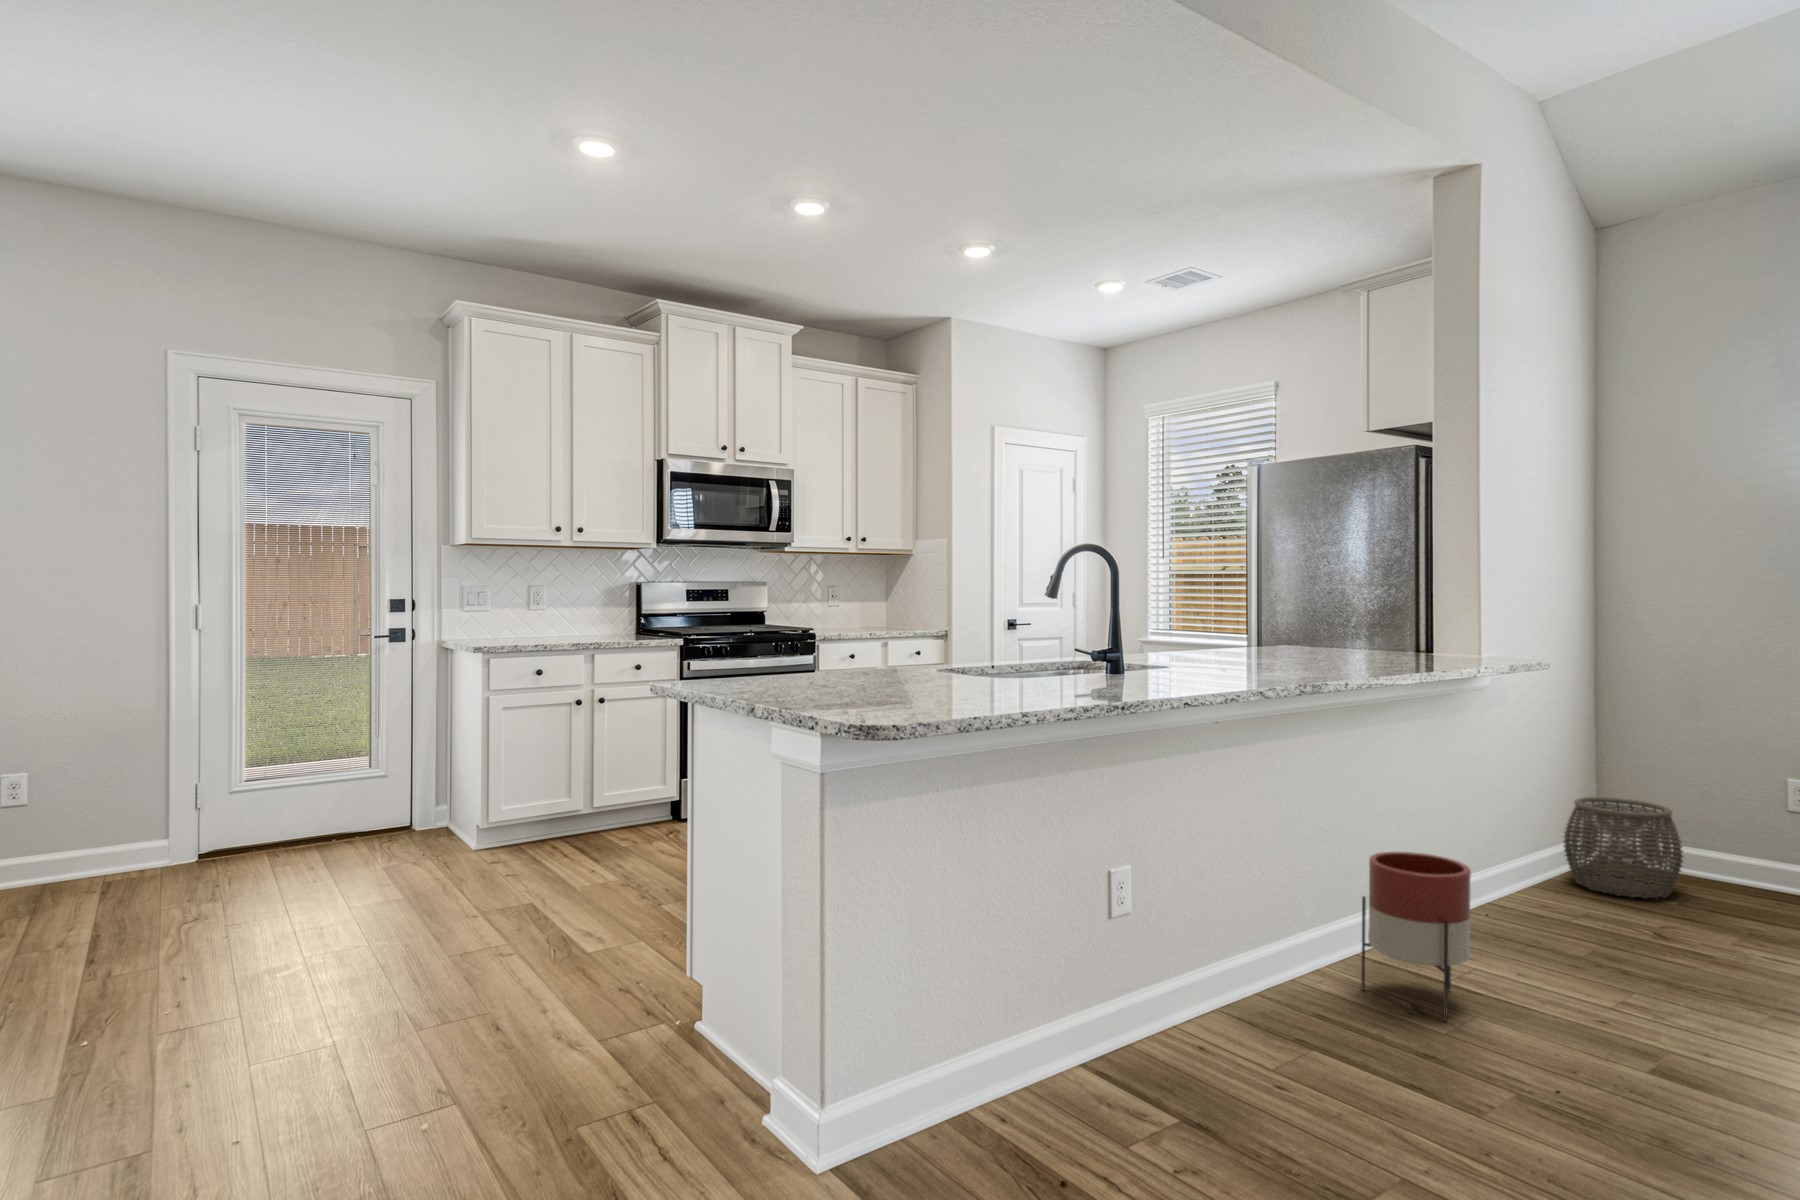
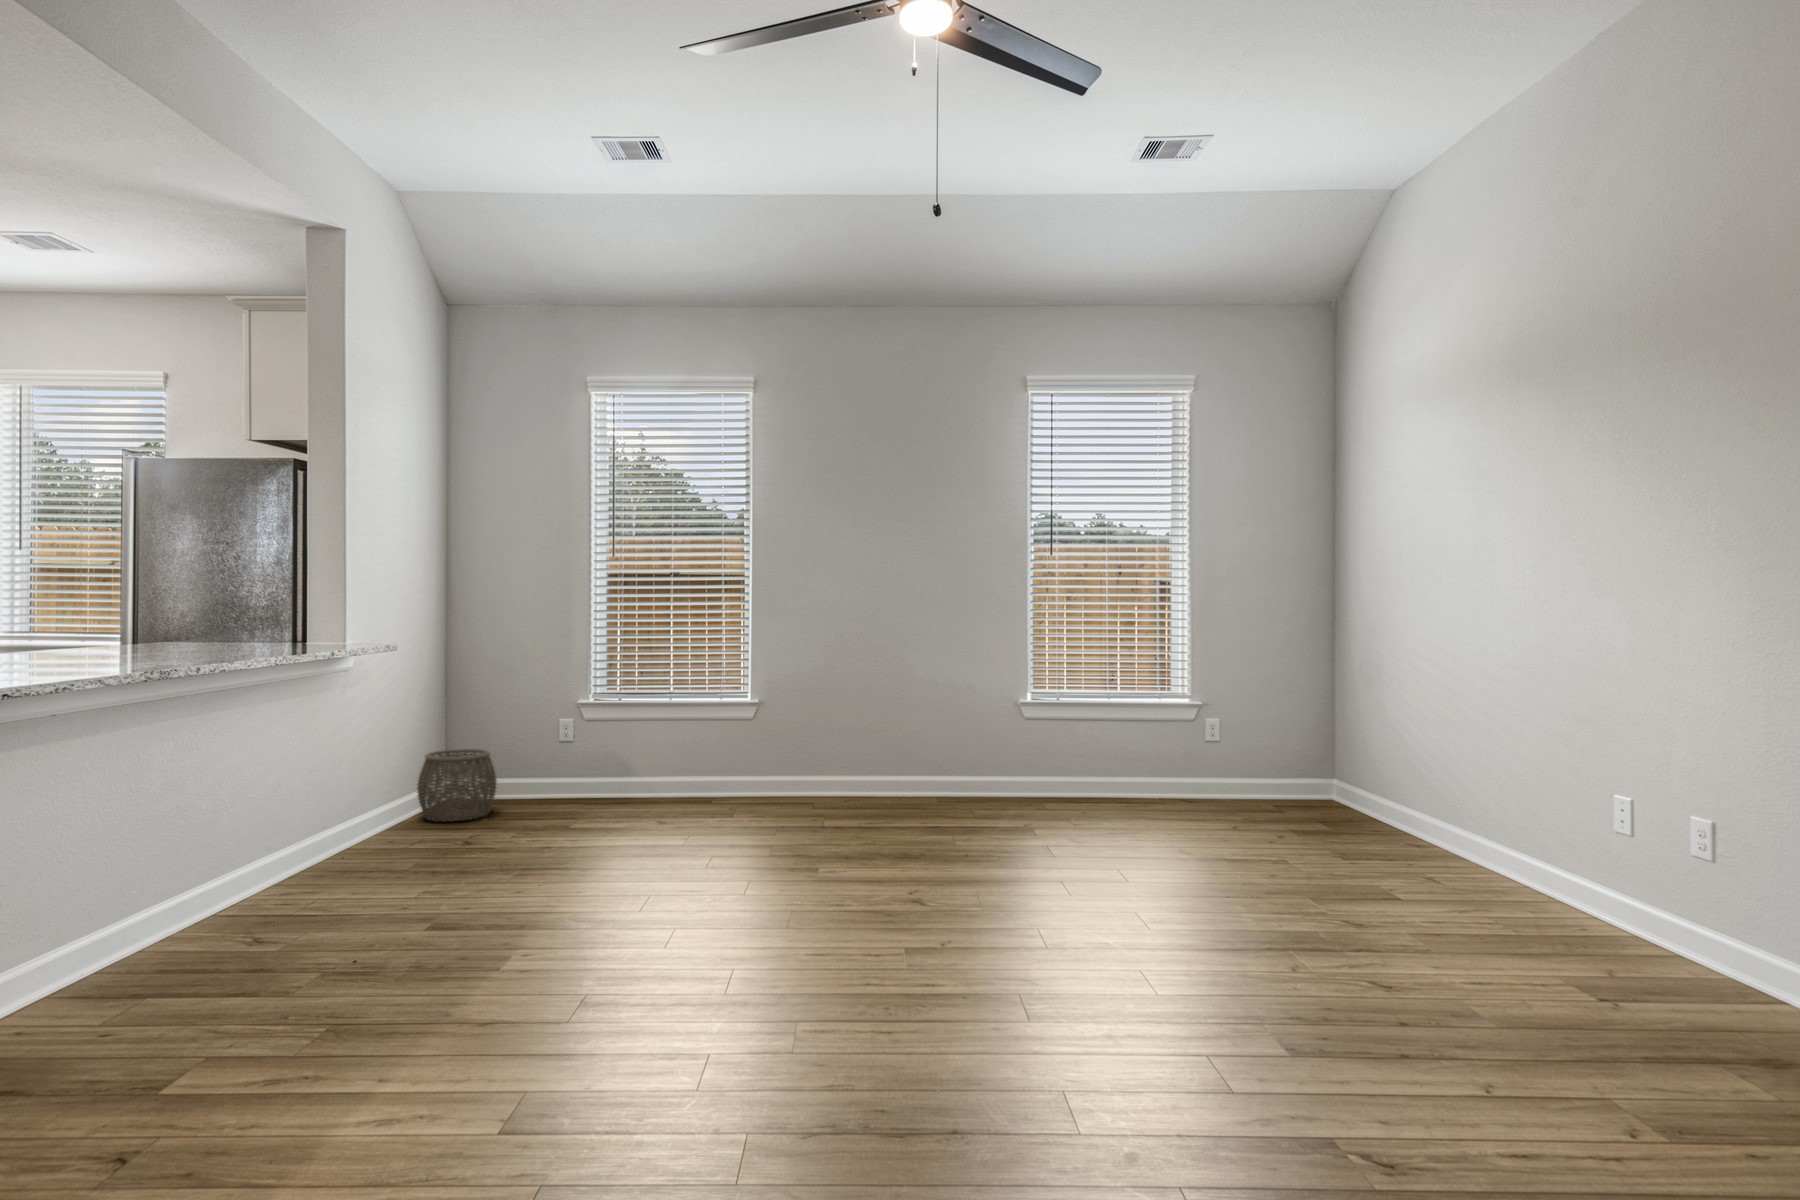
planter: present [1361,852,1471,1021] -> none [214,807,310,937]

